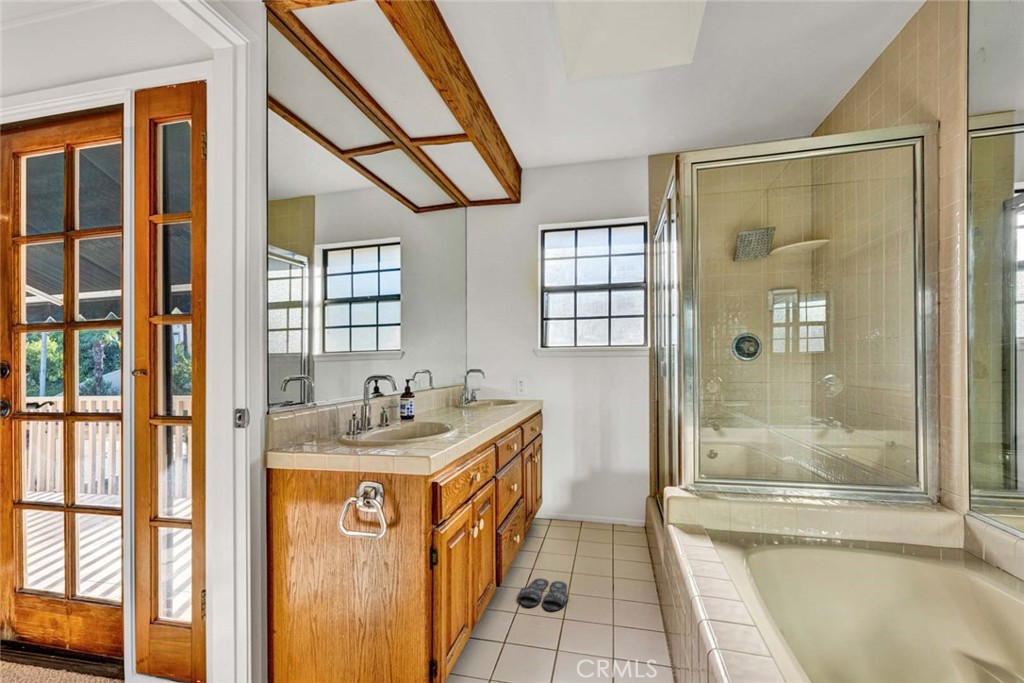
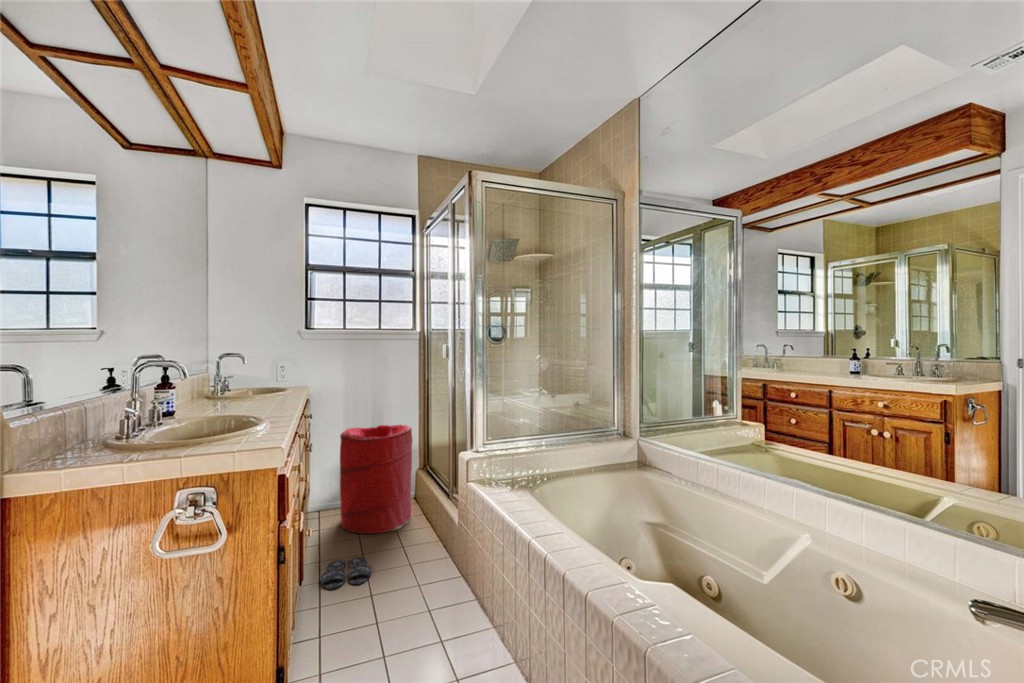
laundry hamper: none [562,447,635,564] -> present [340,425,413,534]

